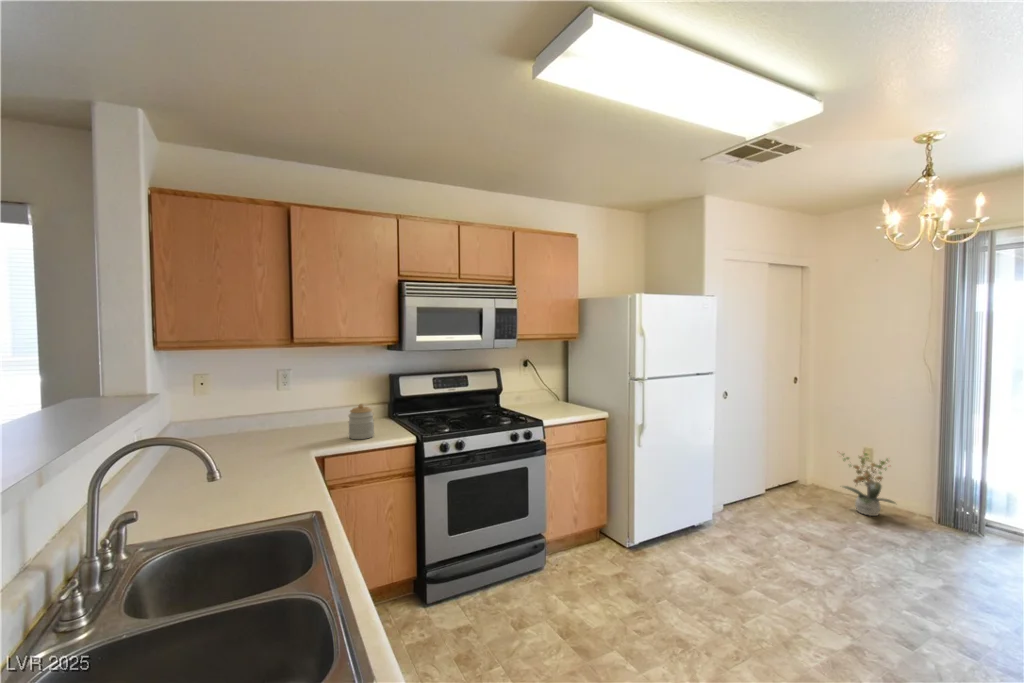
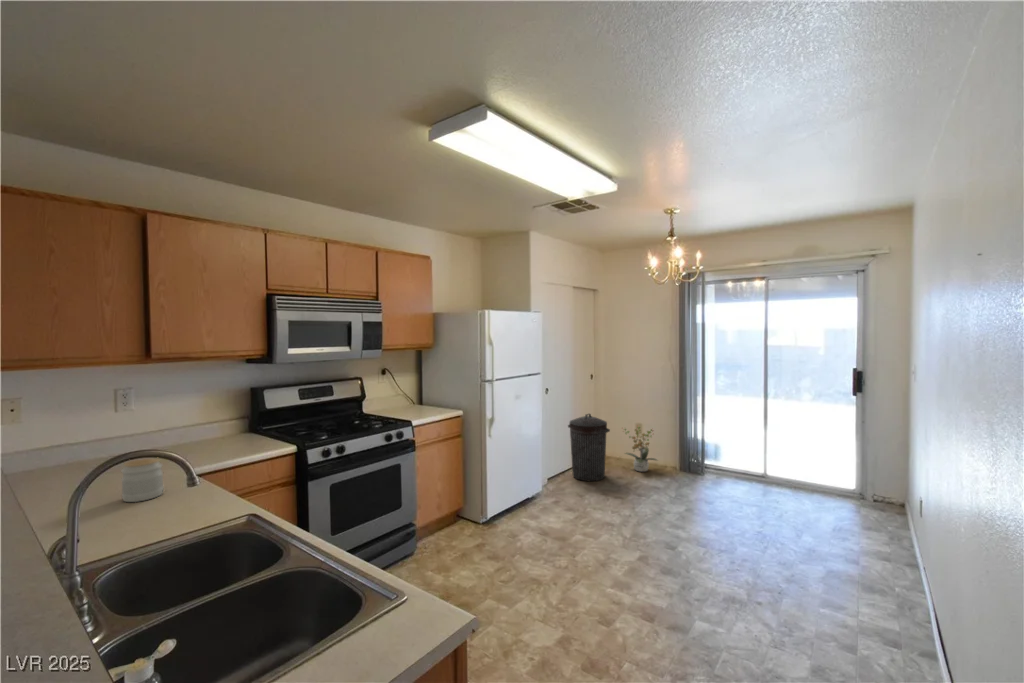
jar: present [349,404,374,439] -> present [121,459,164,502]
trash can: none [755,428,817,518] -> present [568,414,610,481]

